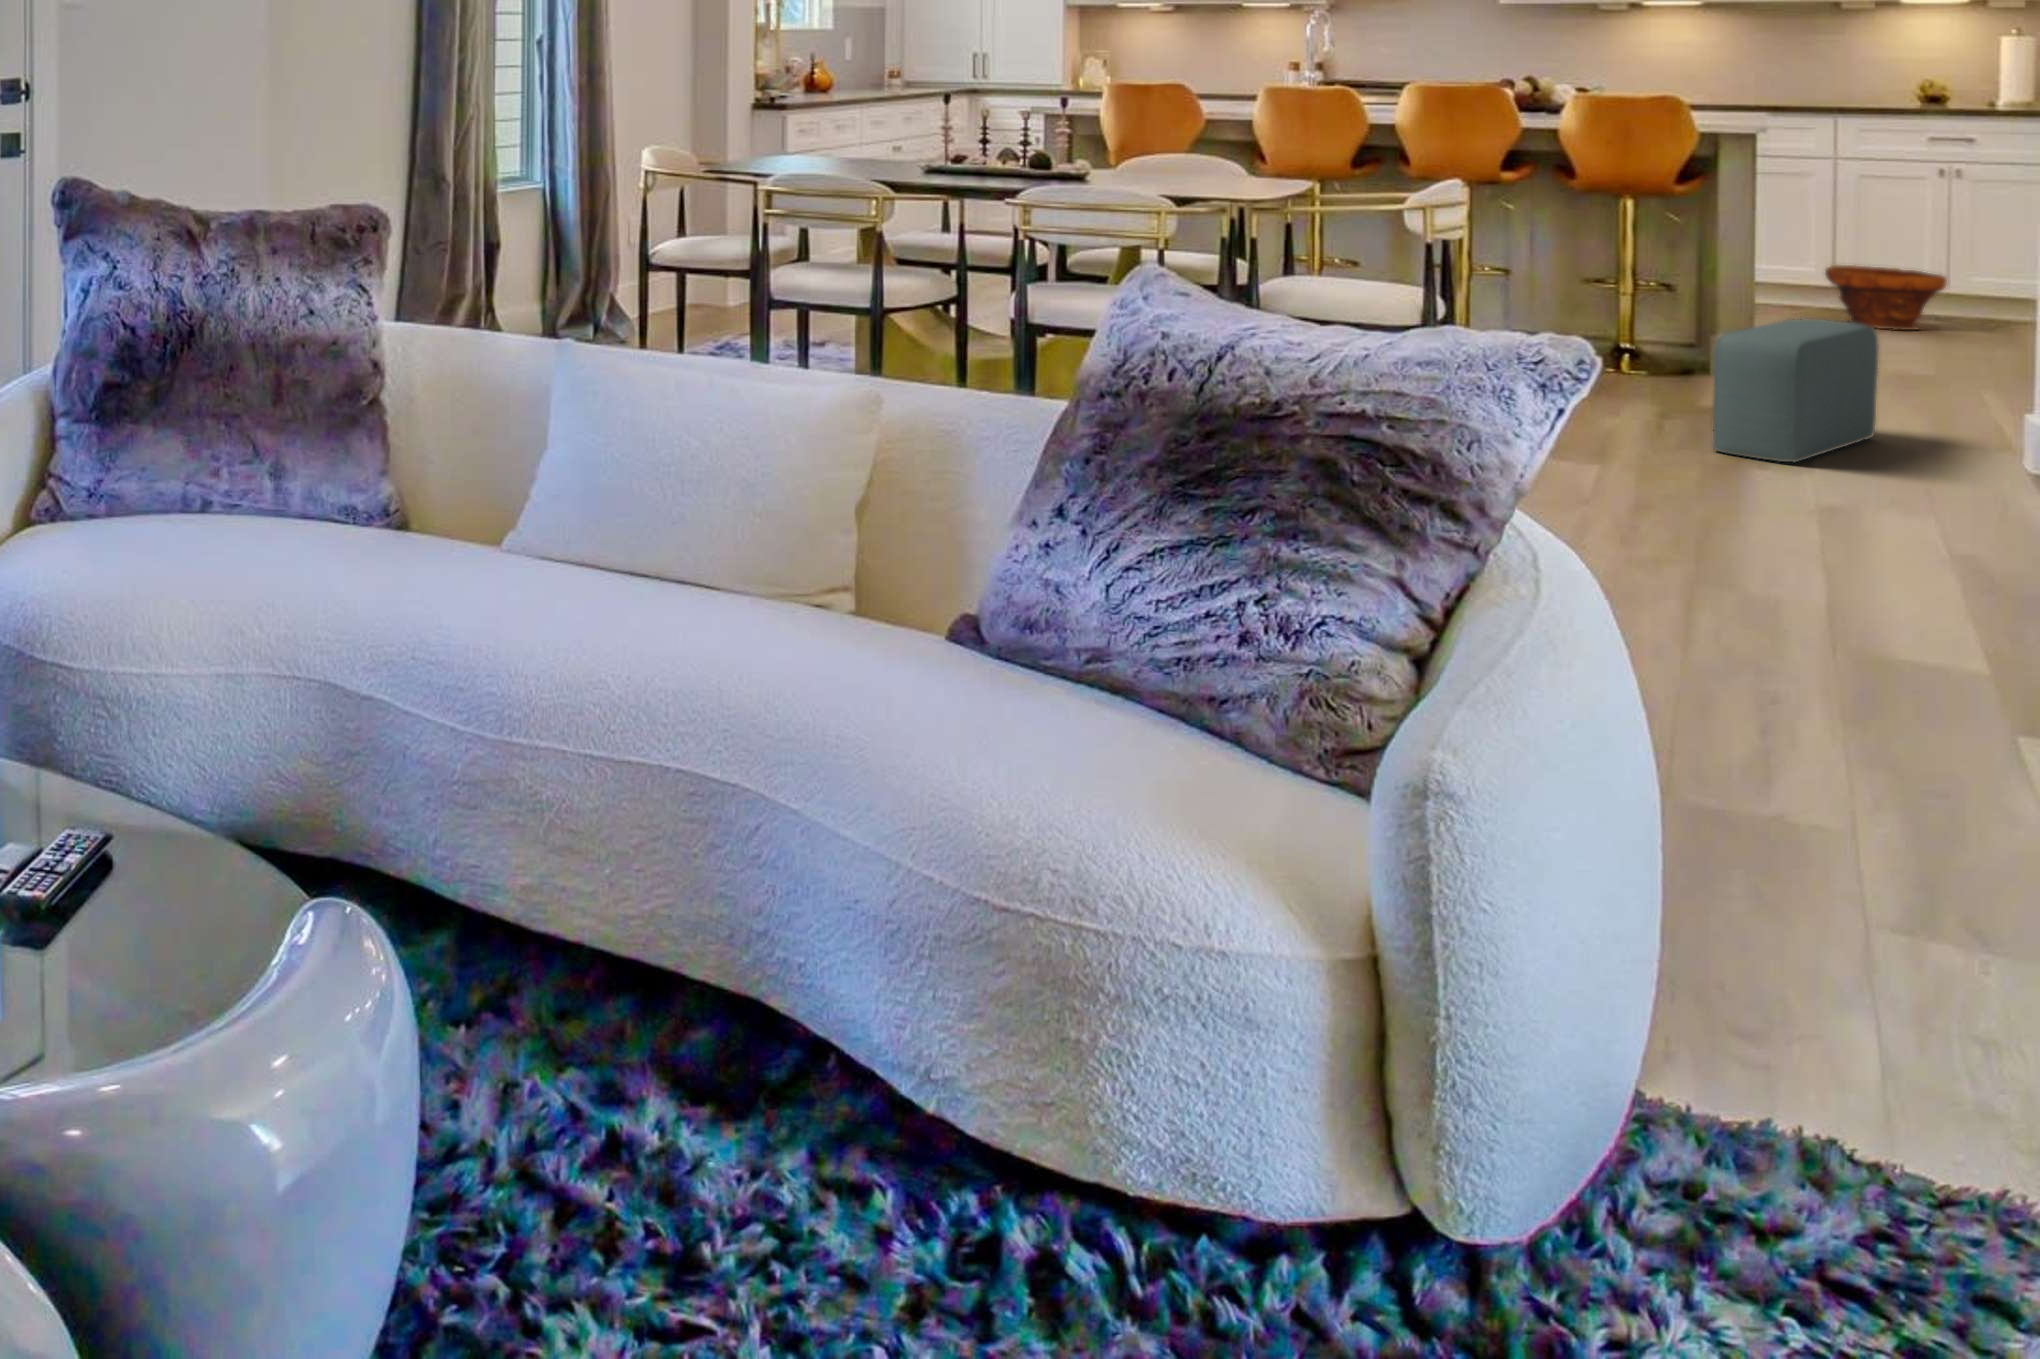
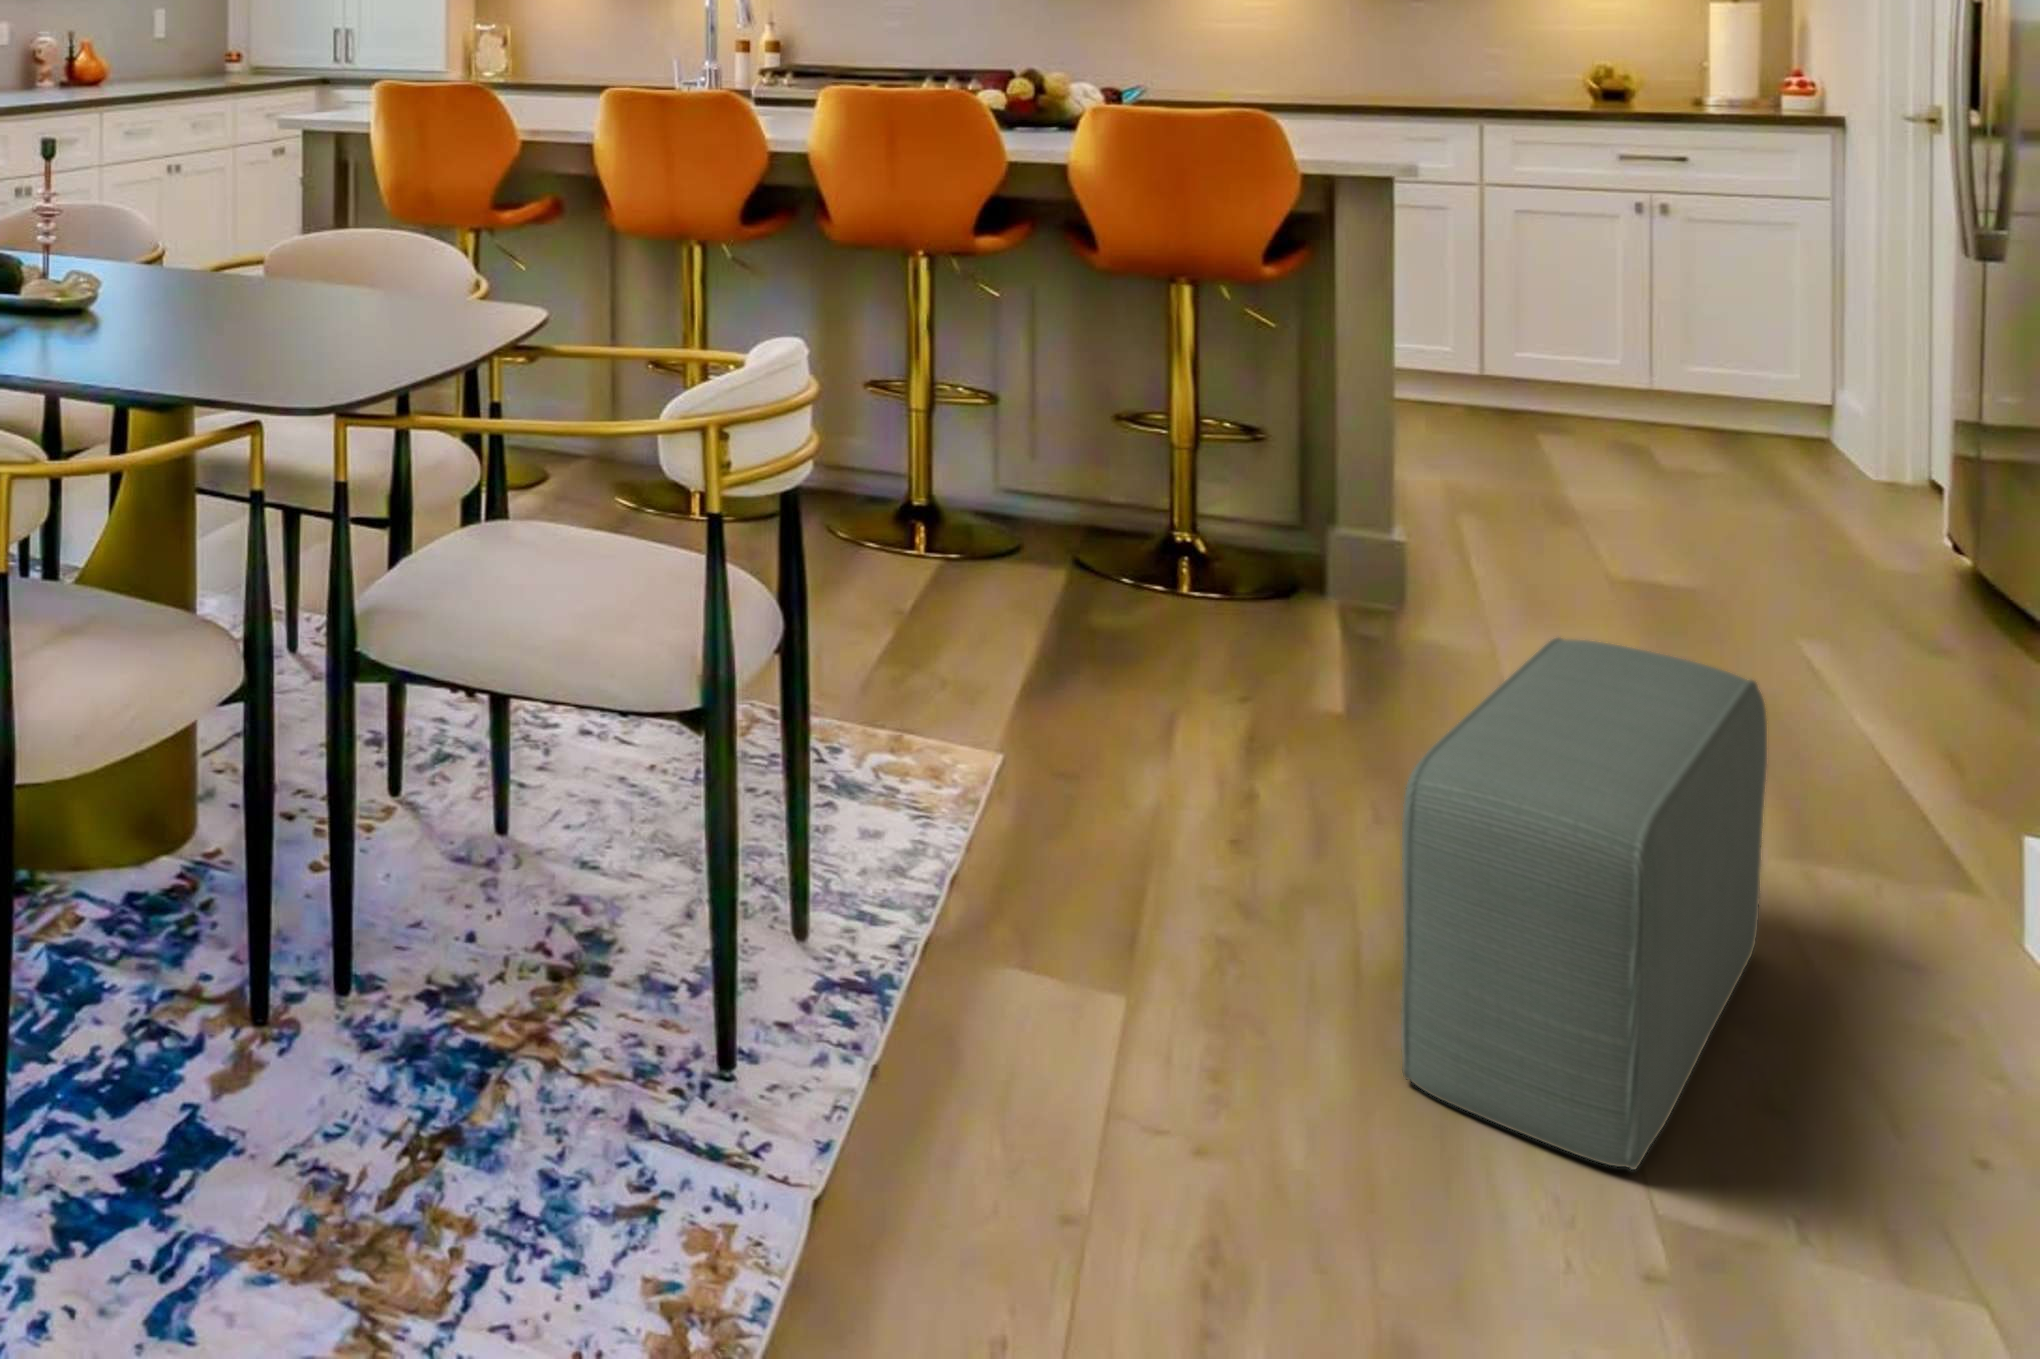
planter: present [1825,264,1947,330] -> none [1470,355,1658,468]

